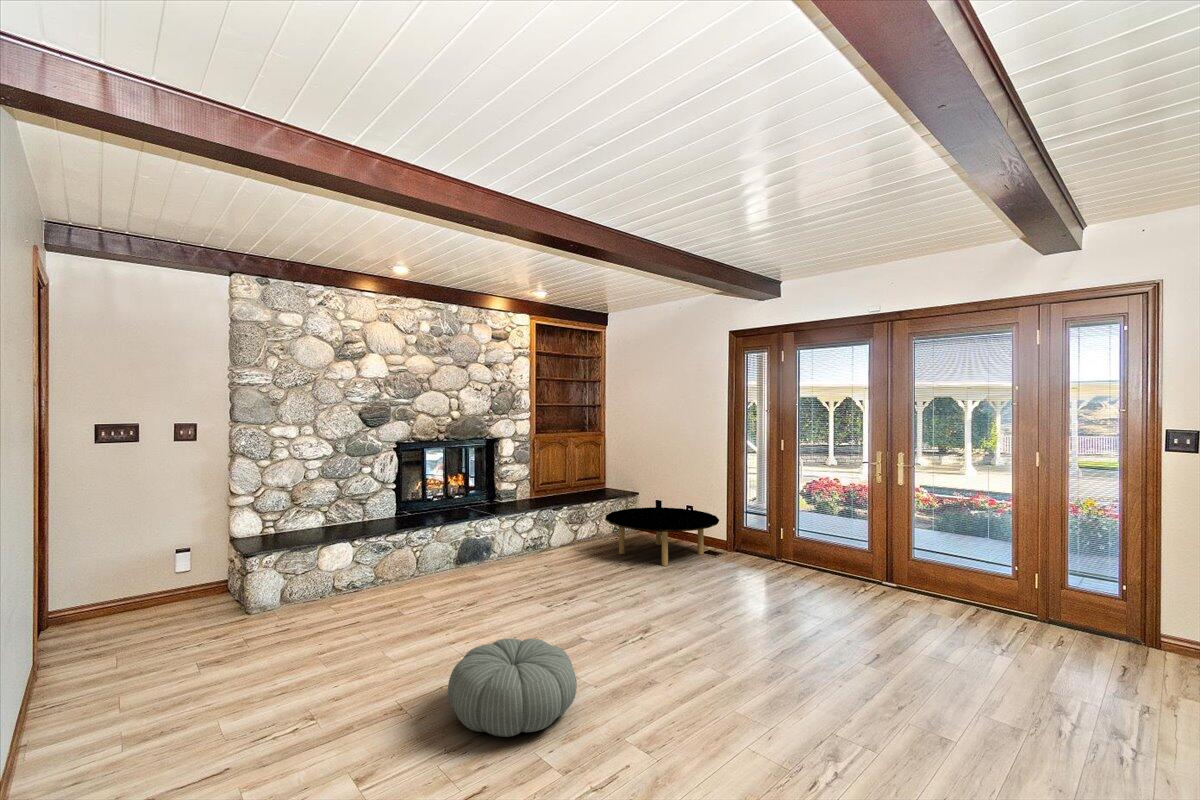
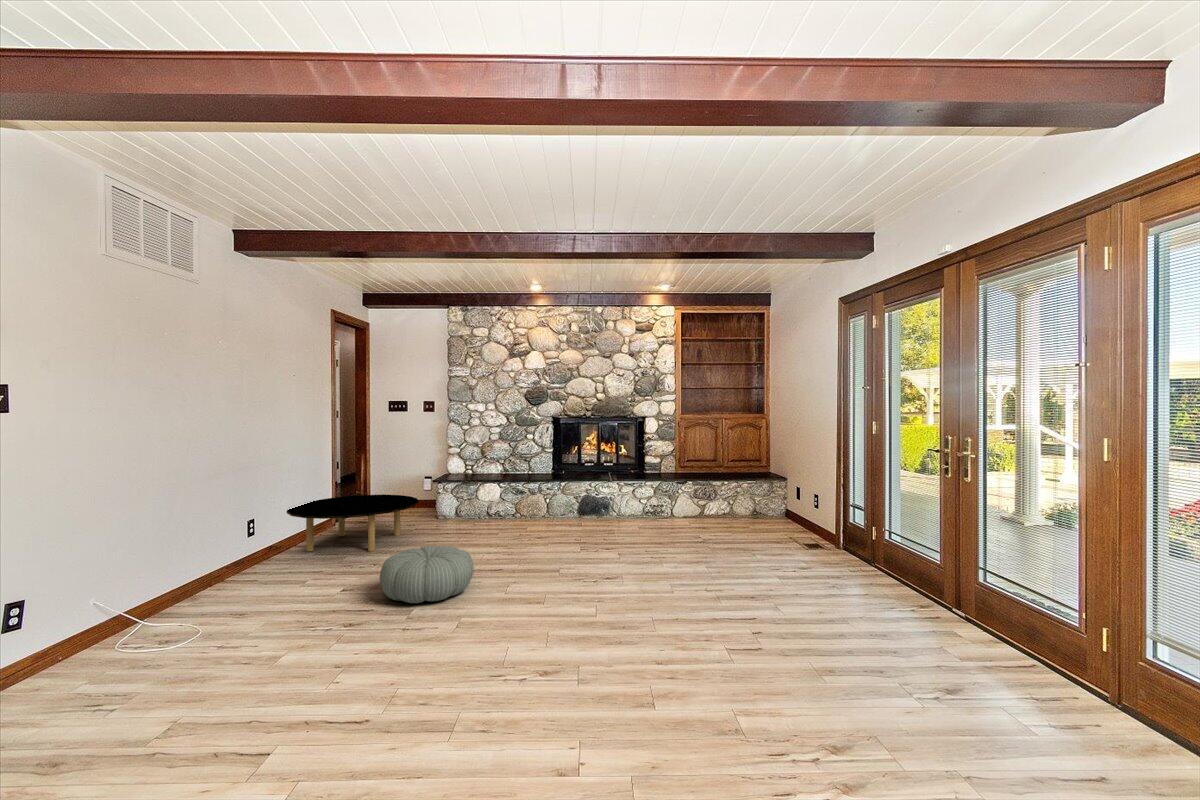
coffee table: present [605,507,719,566] -> present [287,495,419,551]

